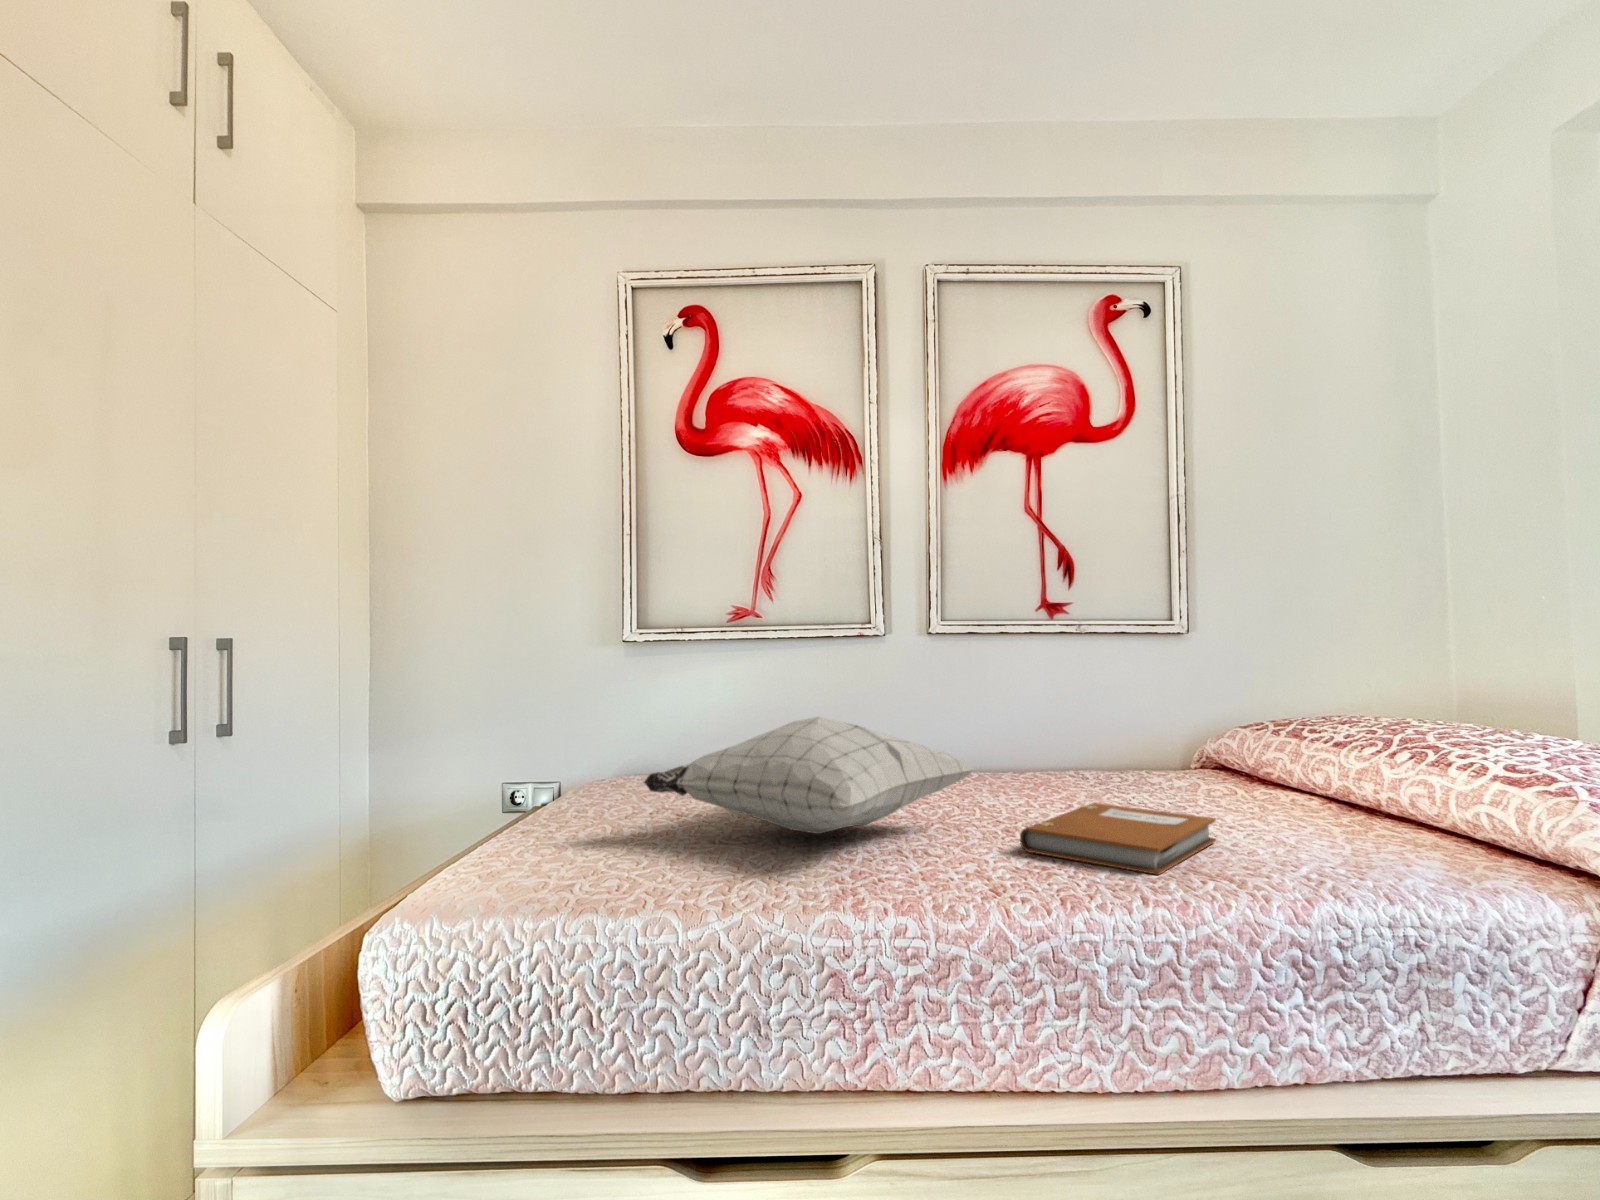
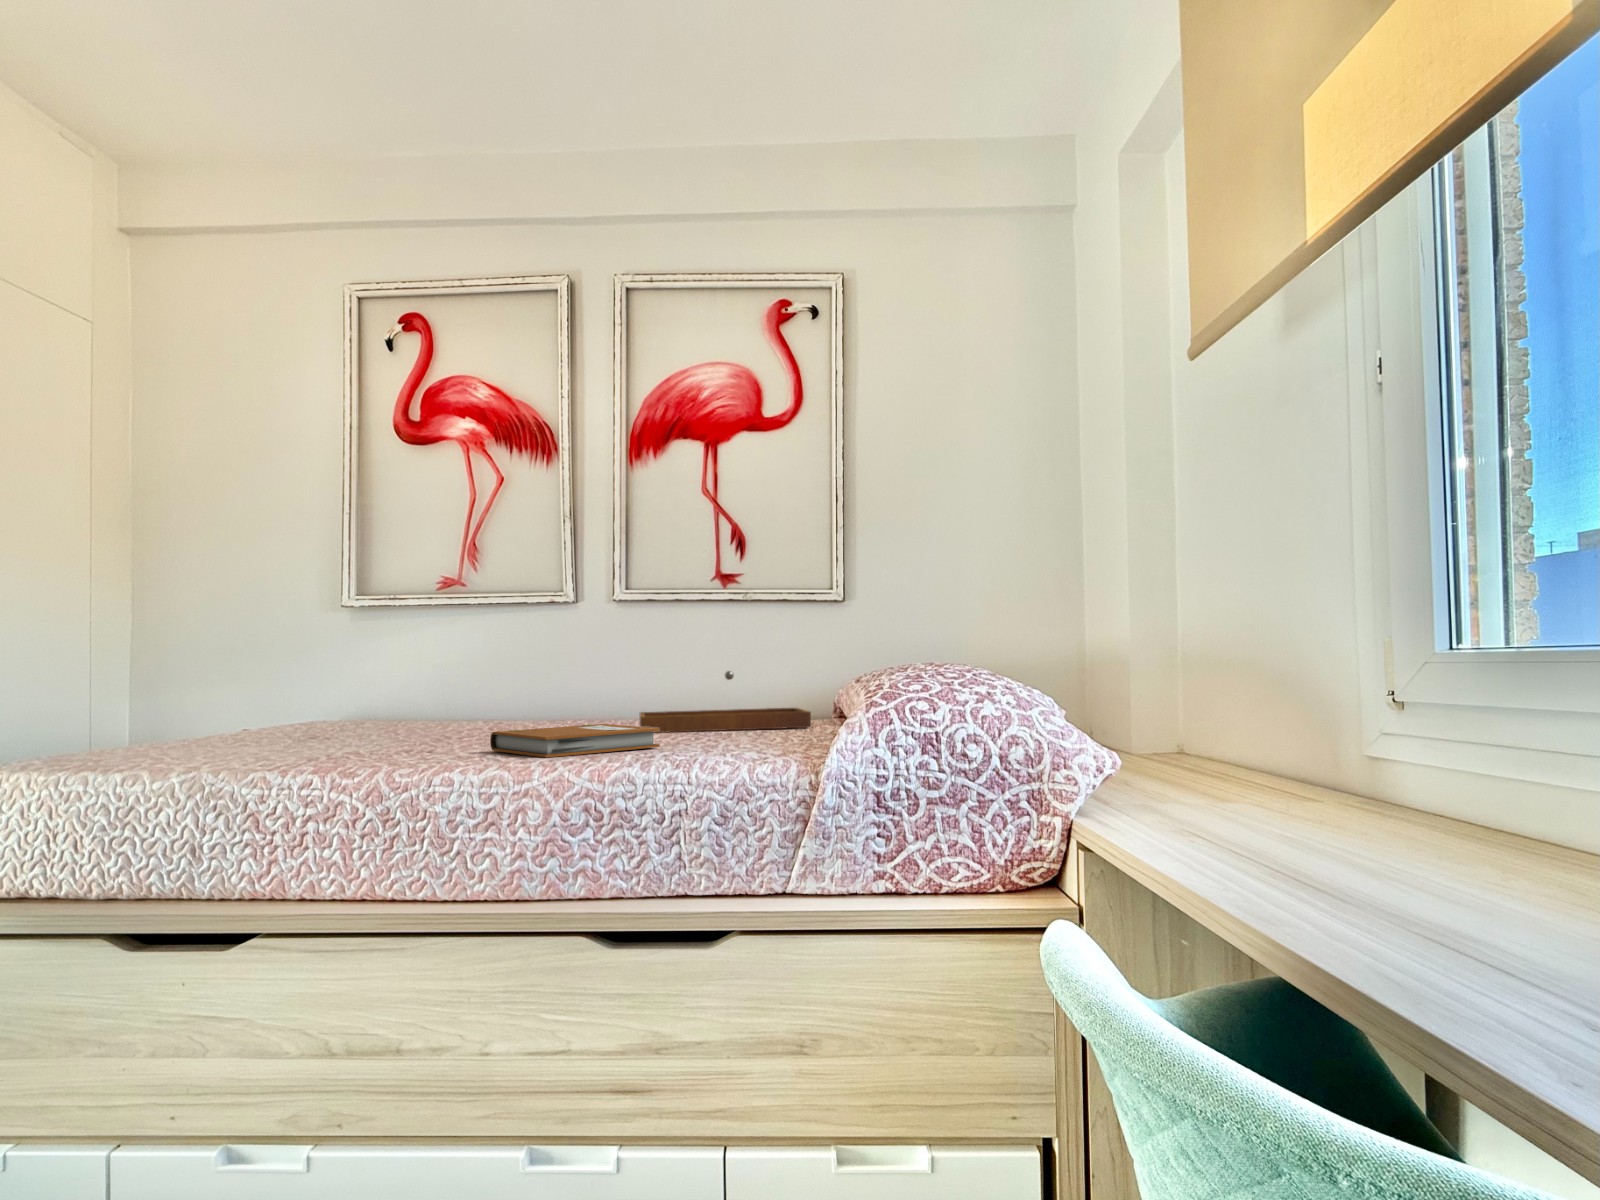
tray: none [995,715,1212,793] -> present [640,671,811,733]
pillow: present [644,717,973,834] -> none [229,652,508,746]

